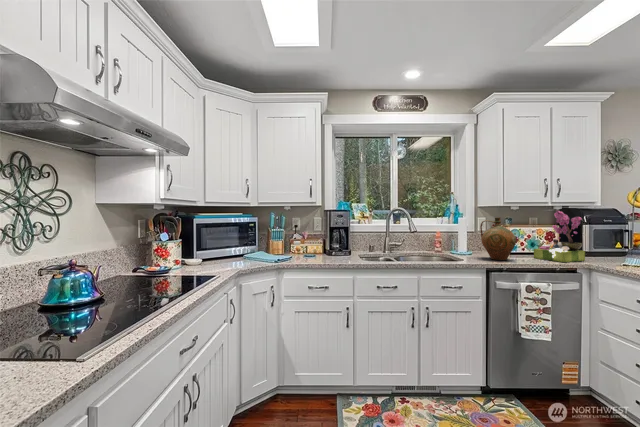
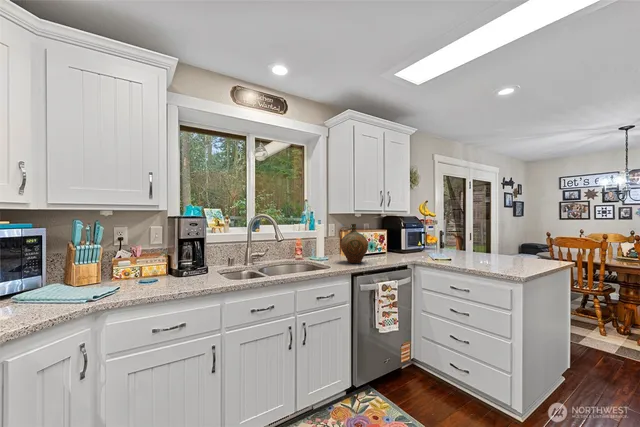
flower arrangement: present [534,211,585,262] -> none [376,217,409,261]

